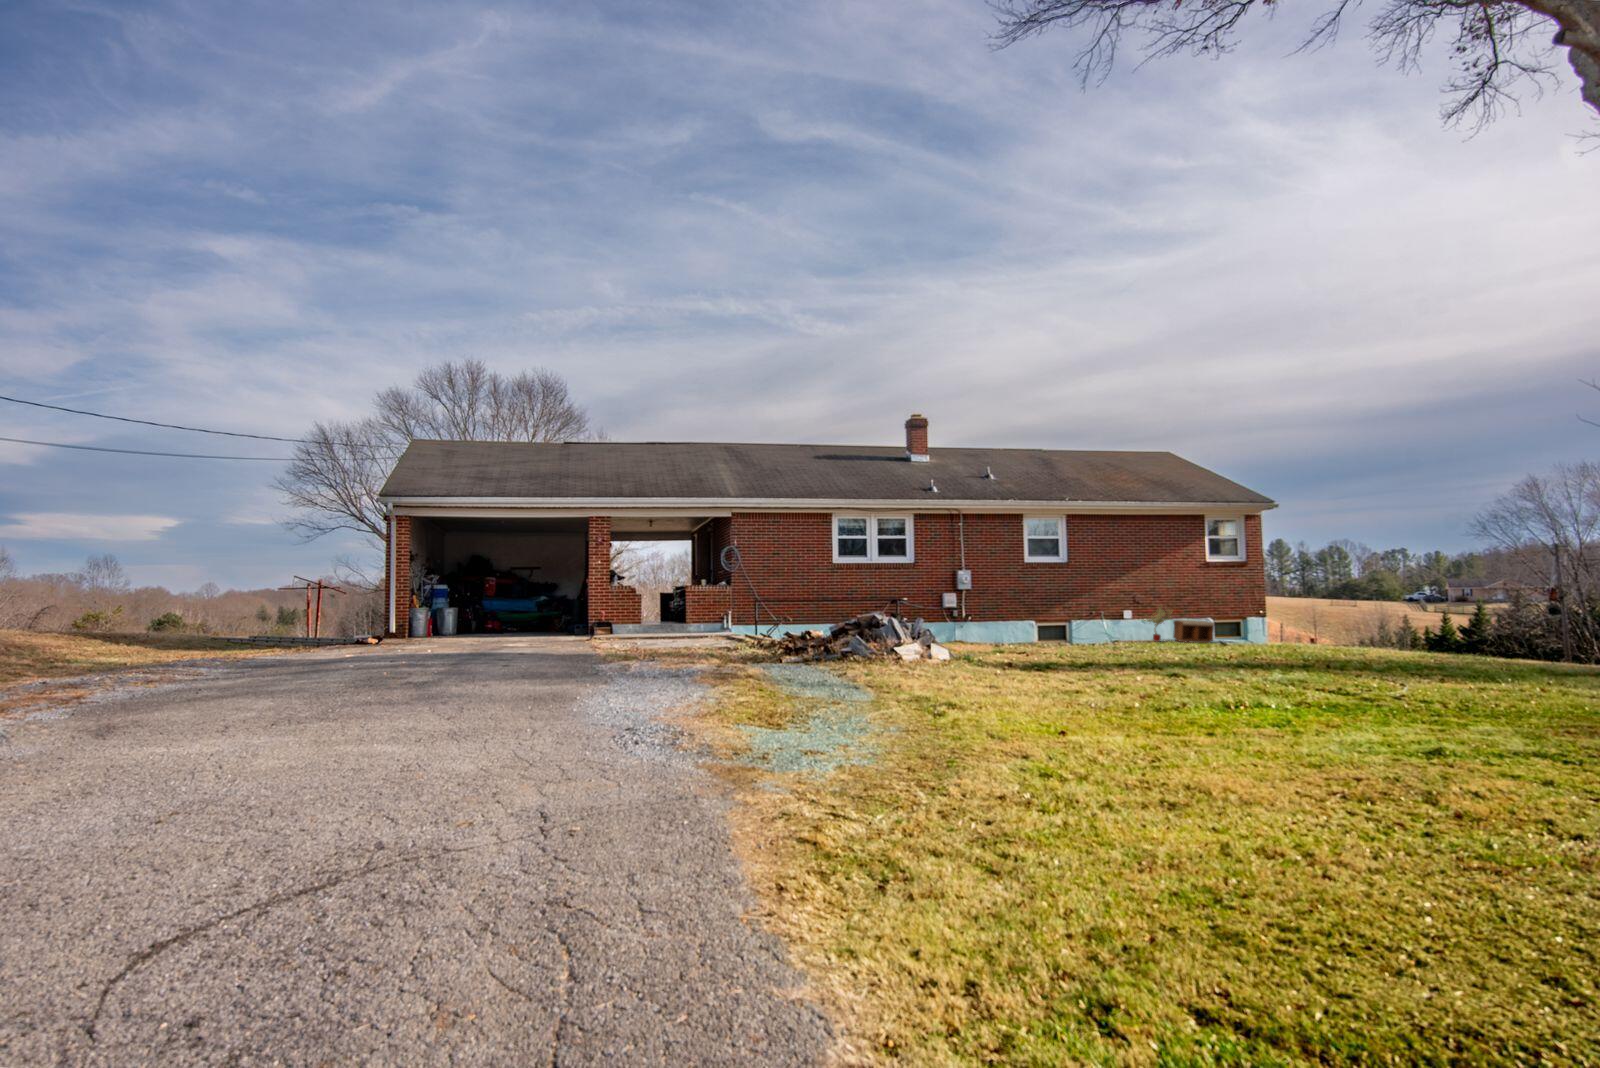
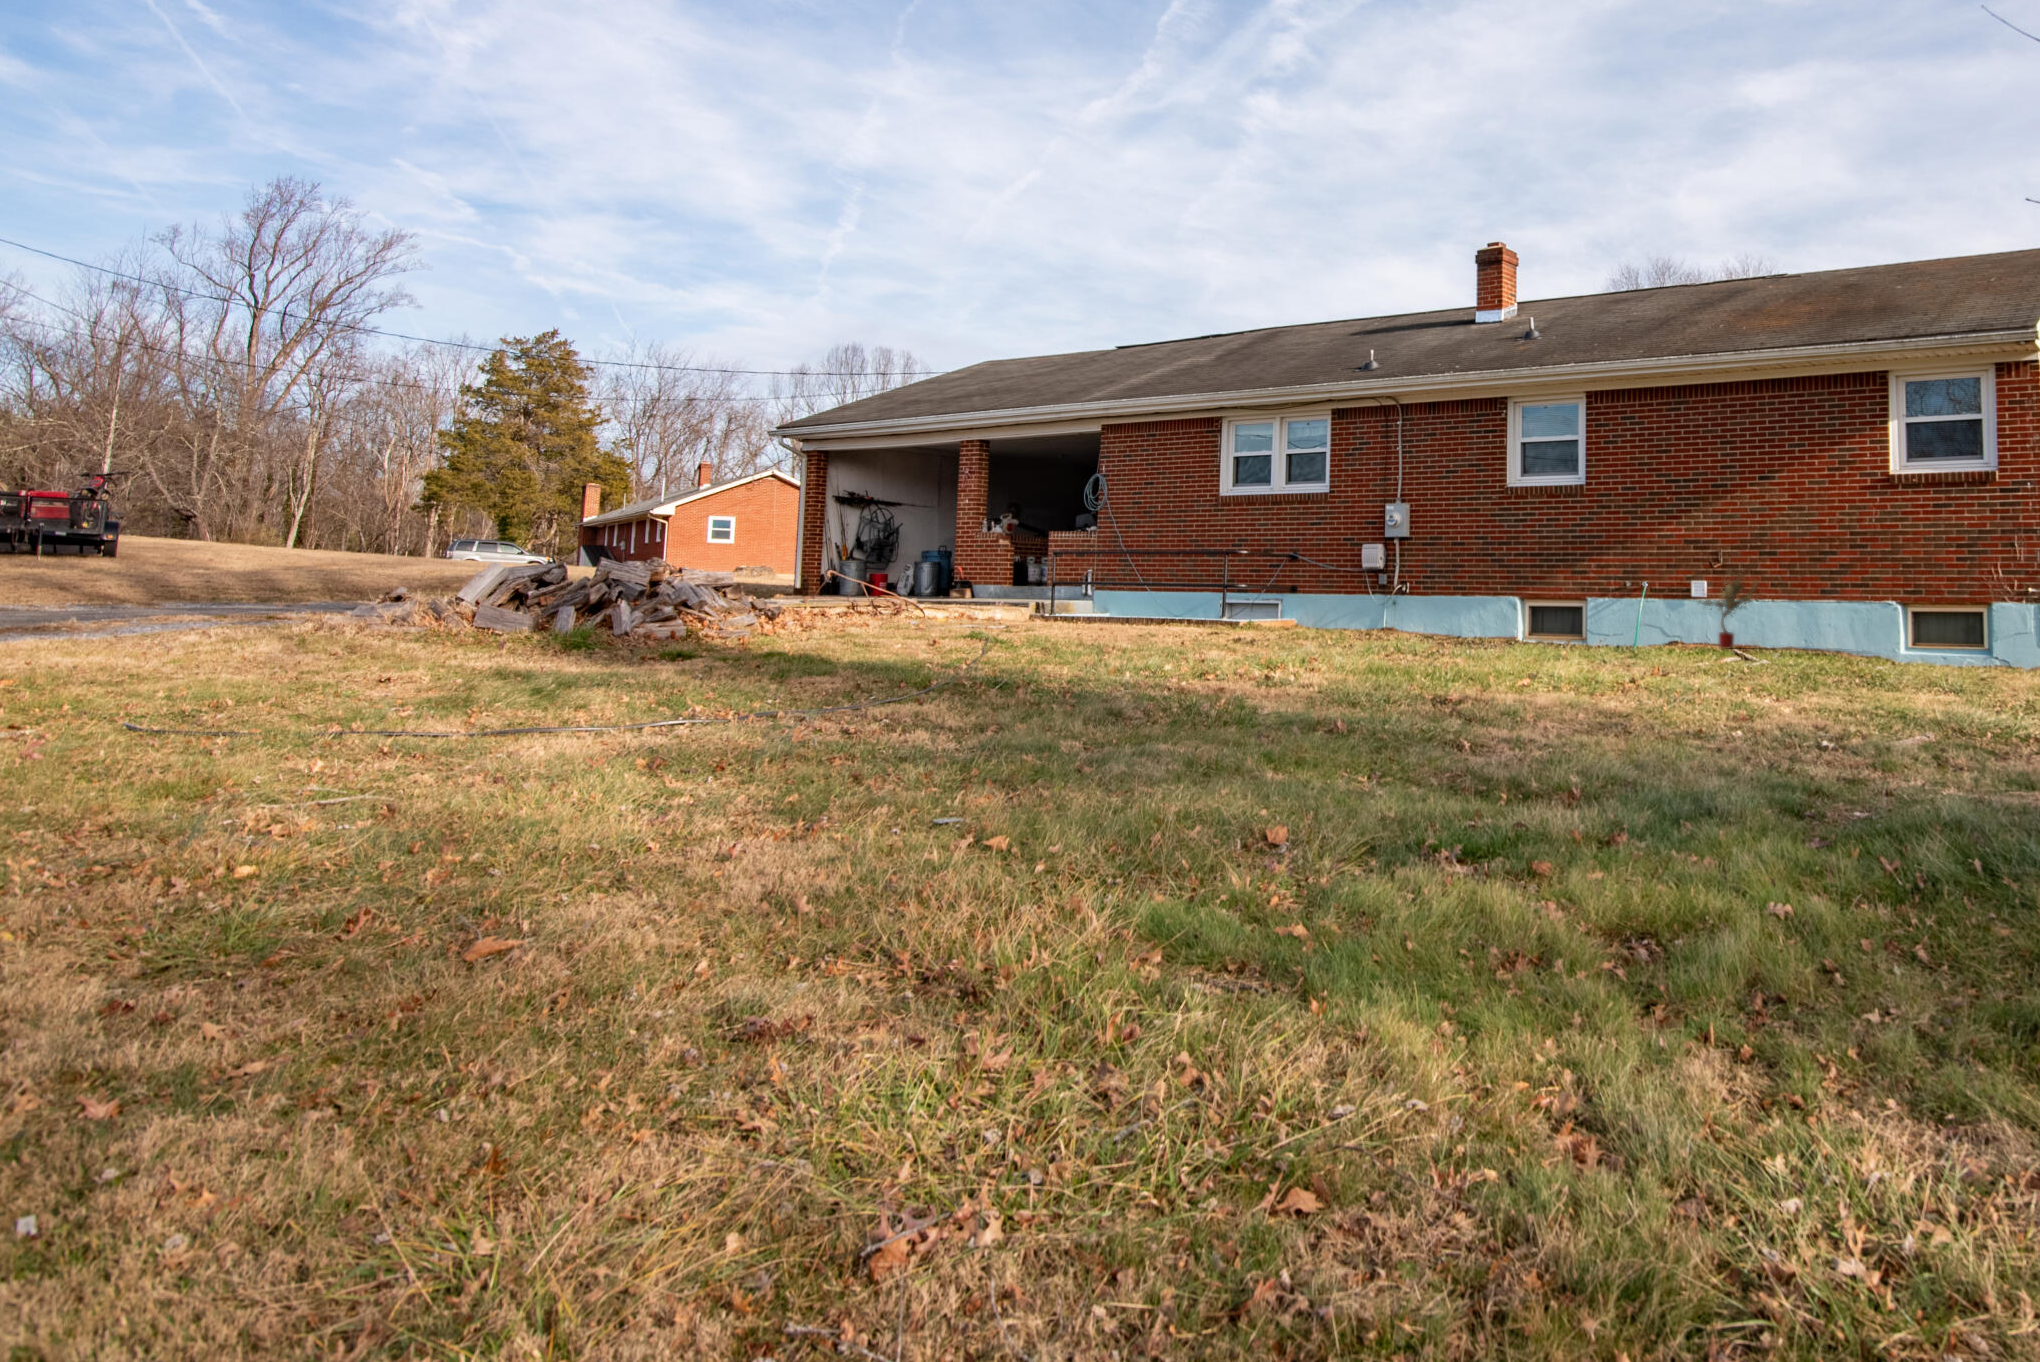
bench: present [1173,620,1214,643] -> none [1778,604,1865,658]

